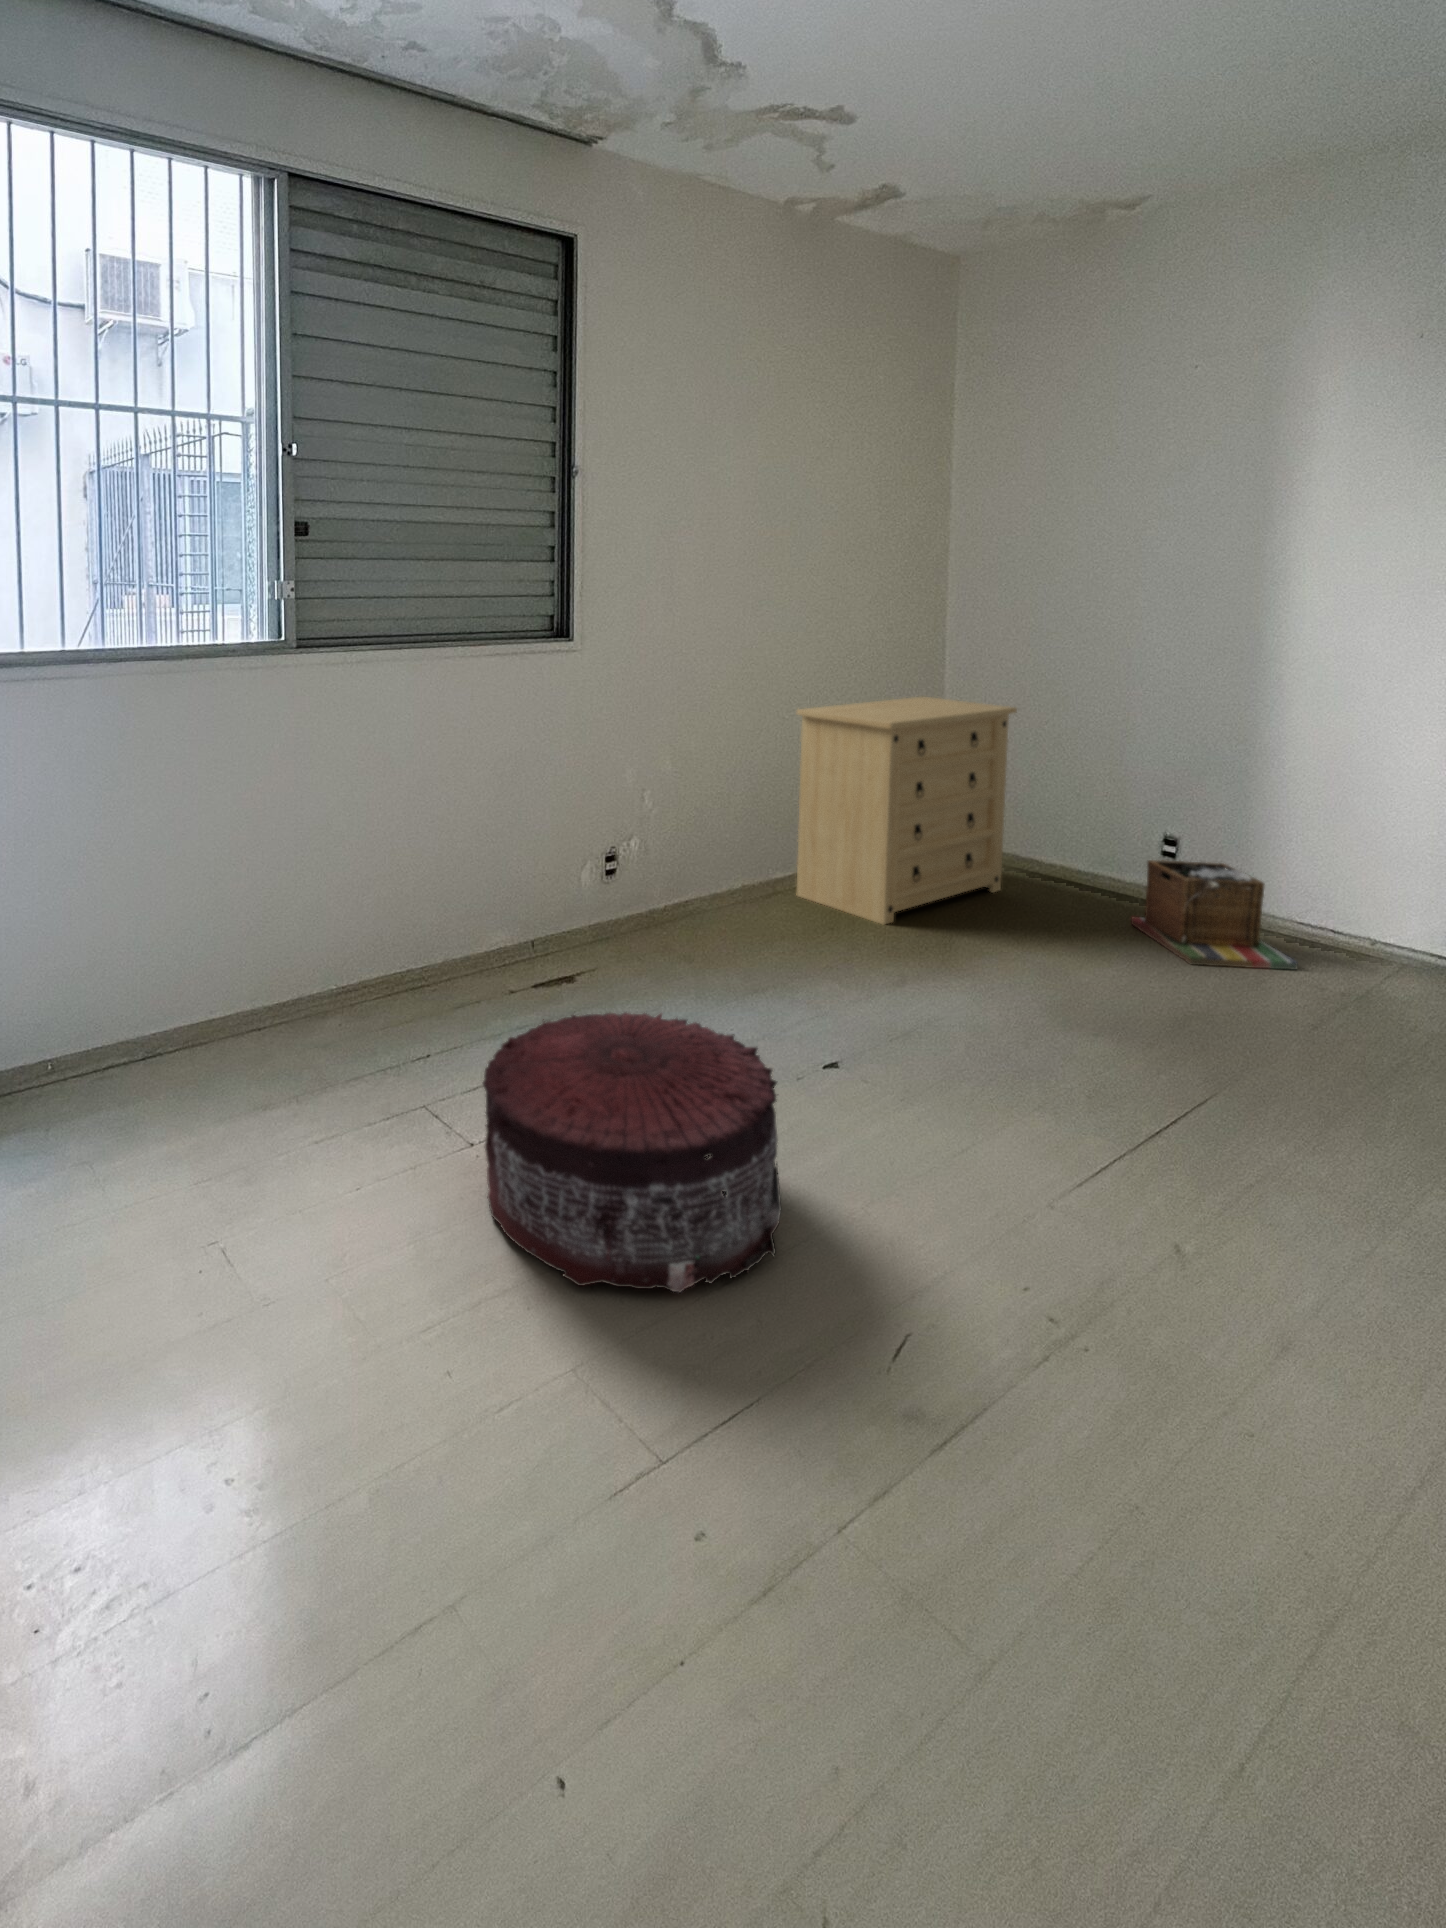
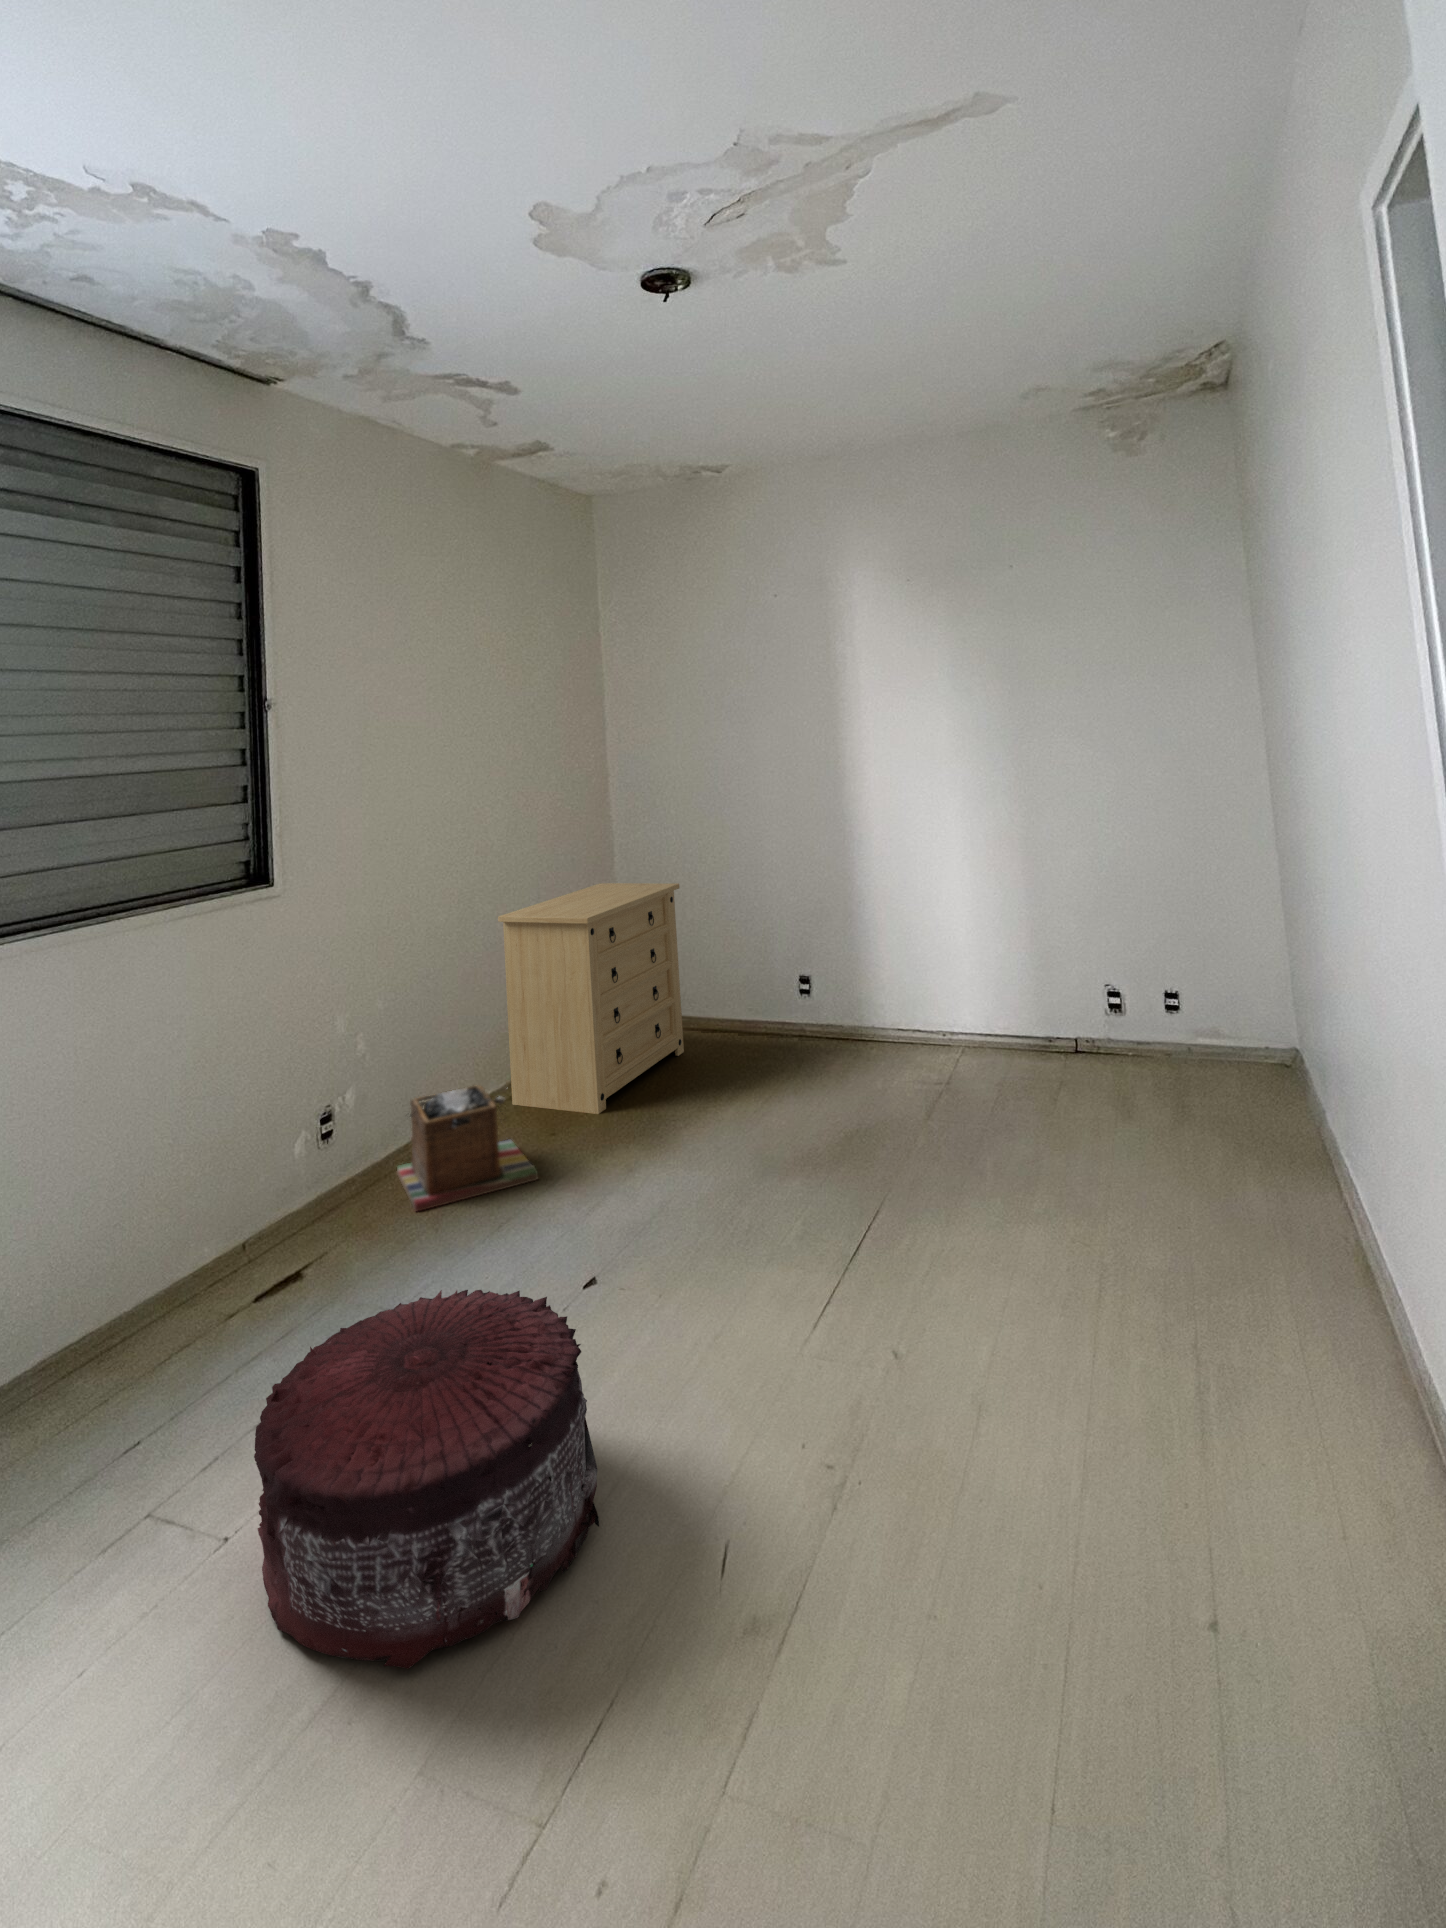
laundry basket: present [1131,860,1298,970] -> present [397,1085,538,1211]

